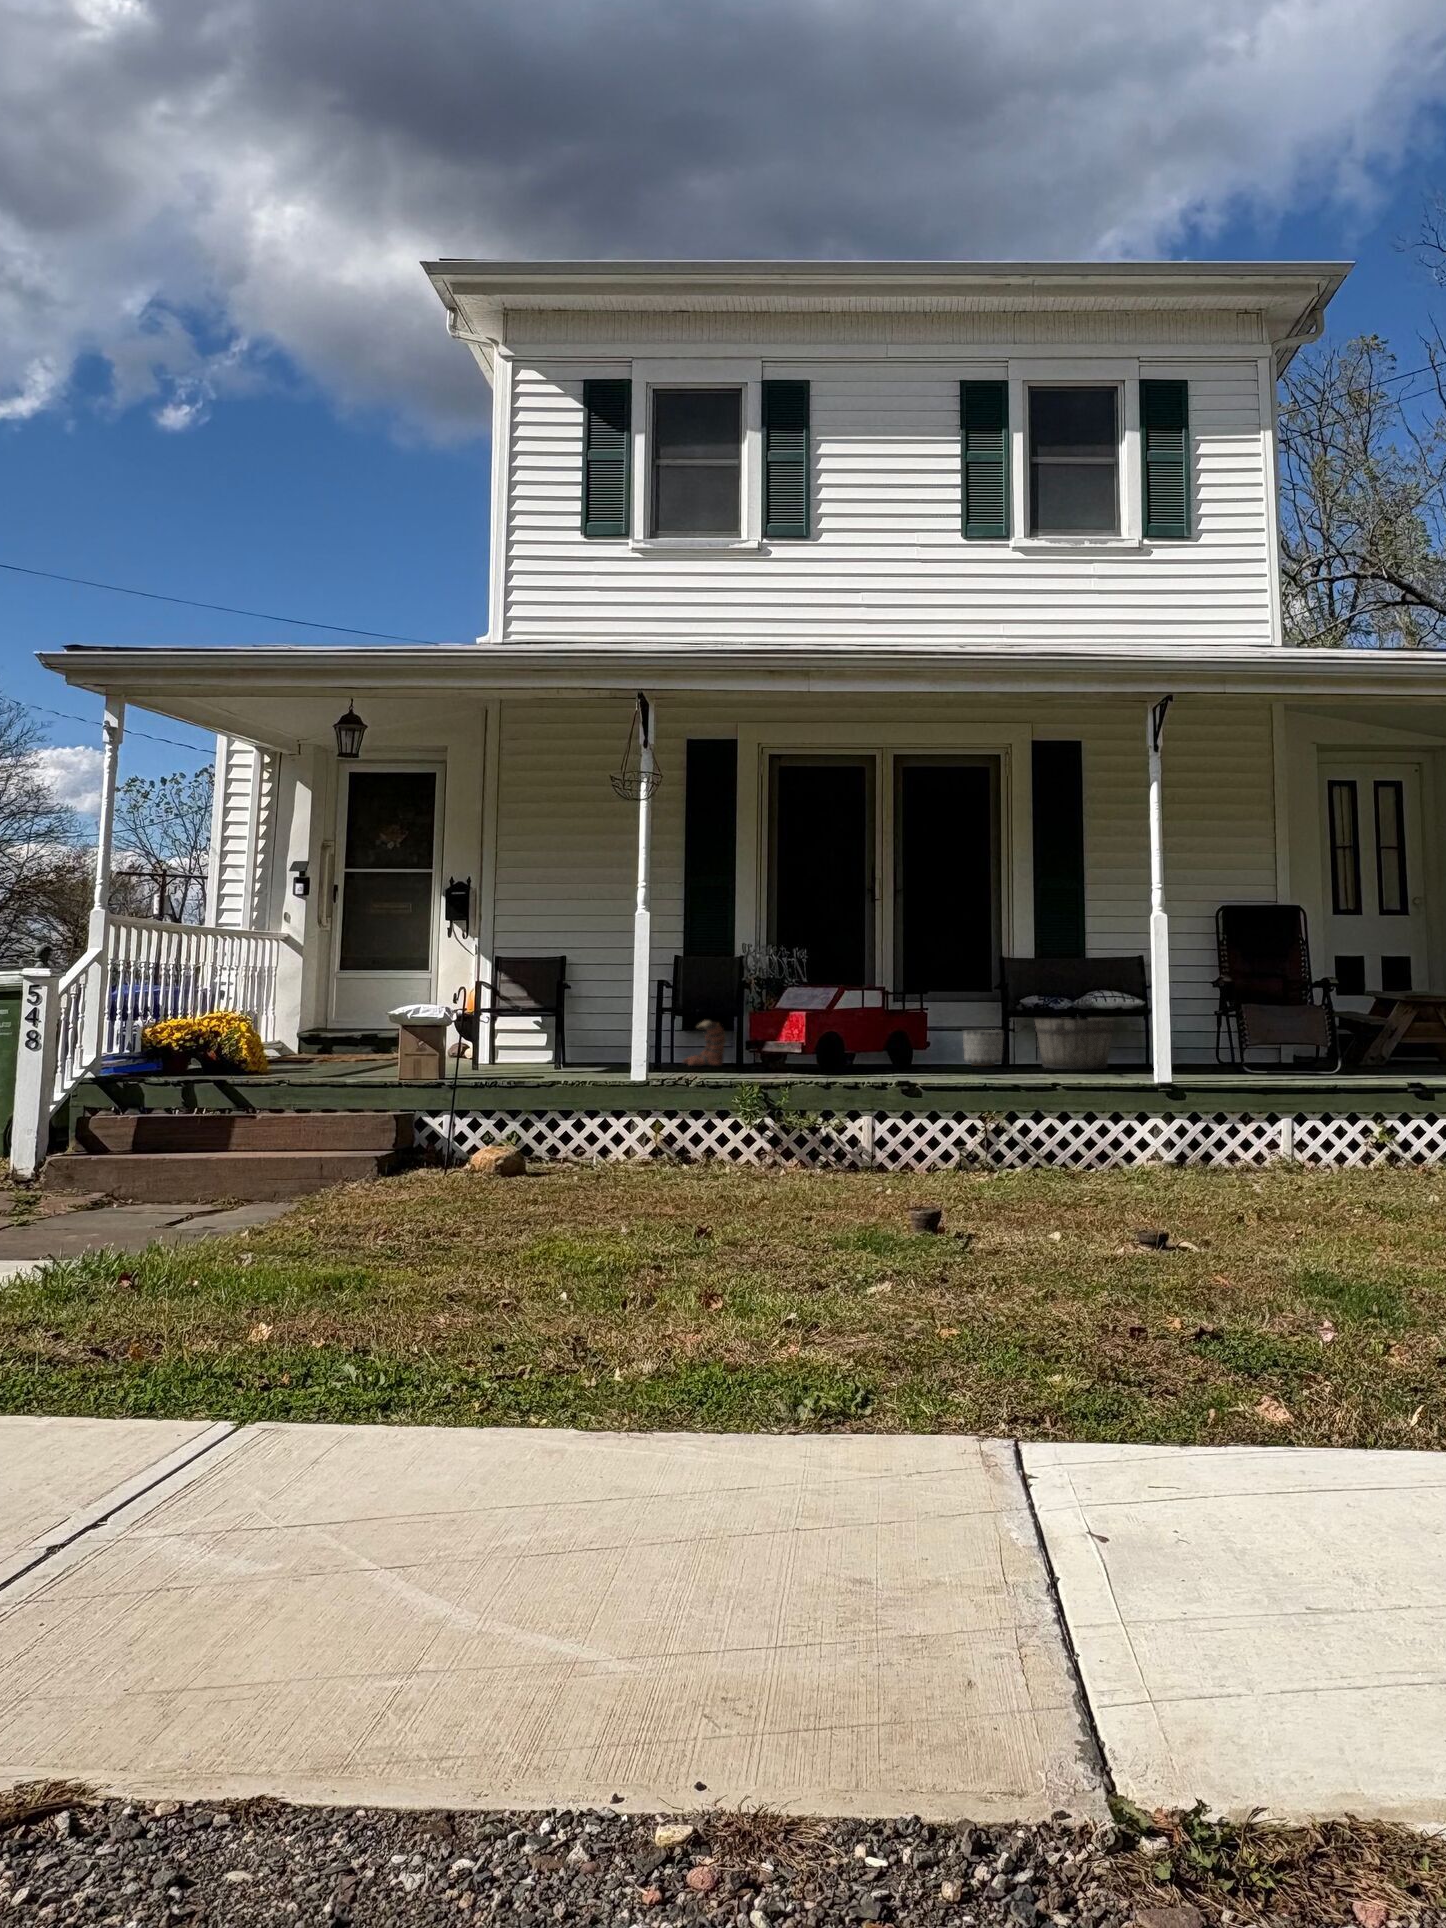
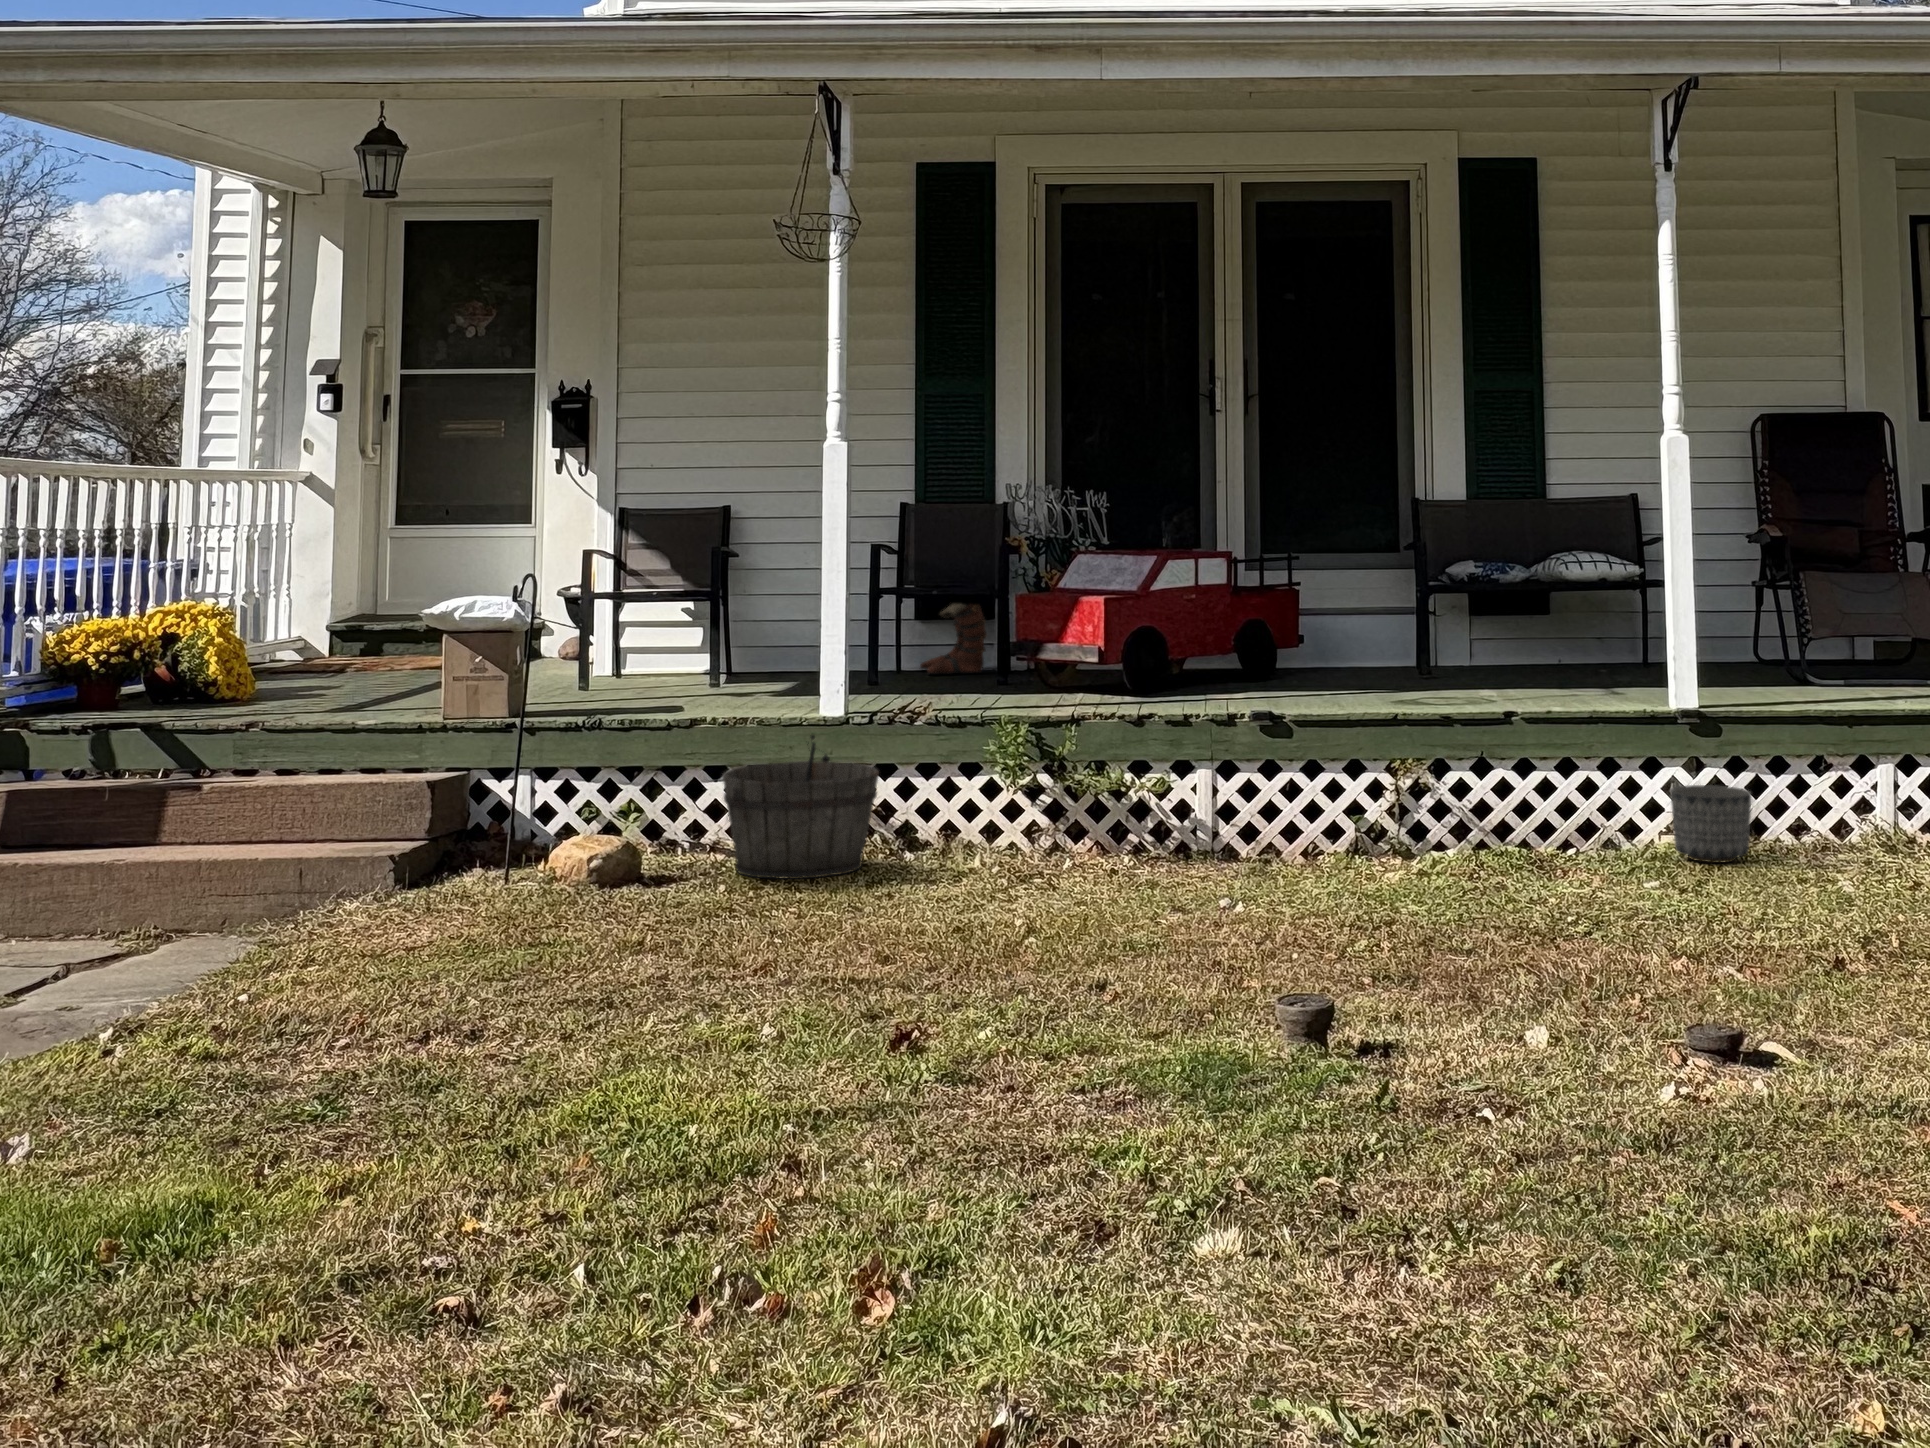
wooden bucket: present [1034,1017,1115,1069] -> present [723,735,879,879]
planter: present [963,1030,1004,1066] -> present [1671,785,1751,863]

